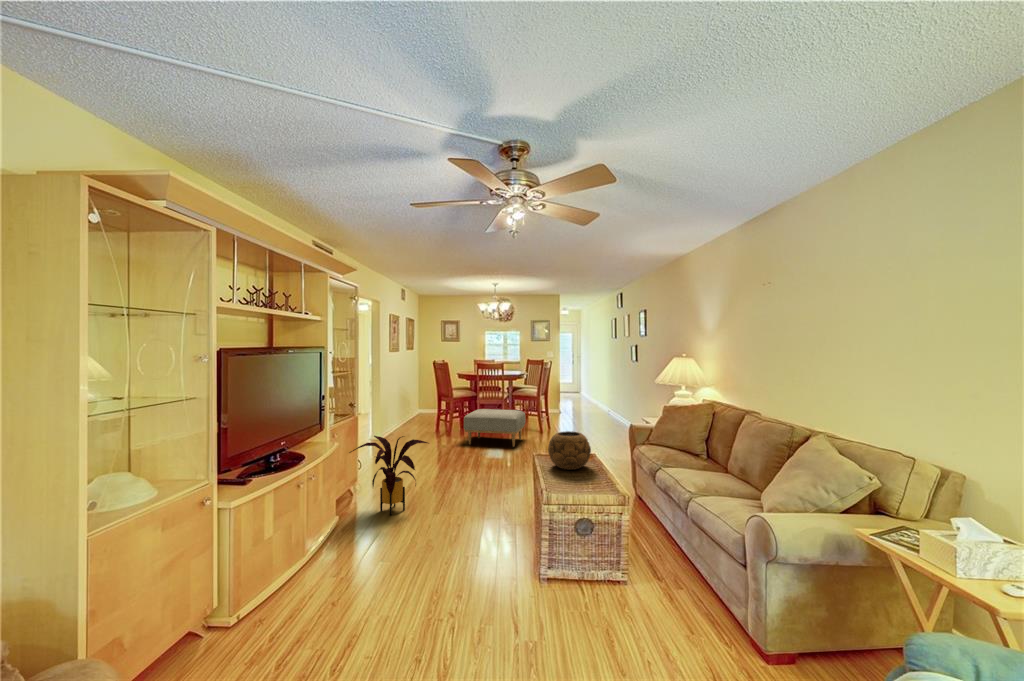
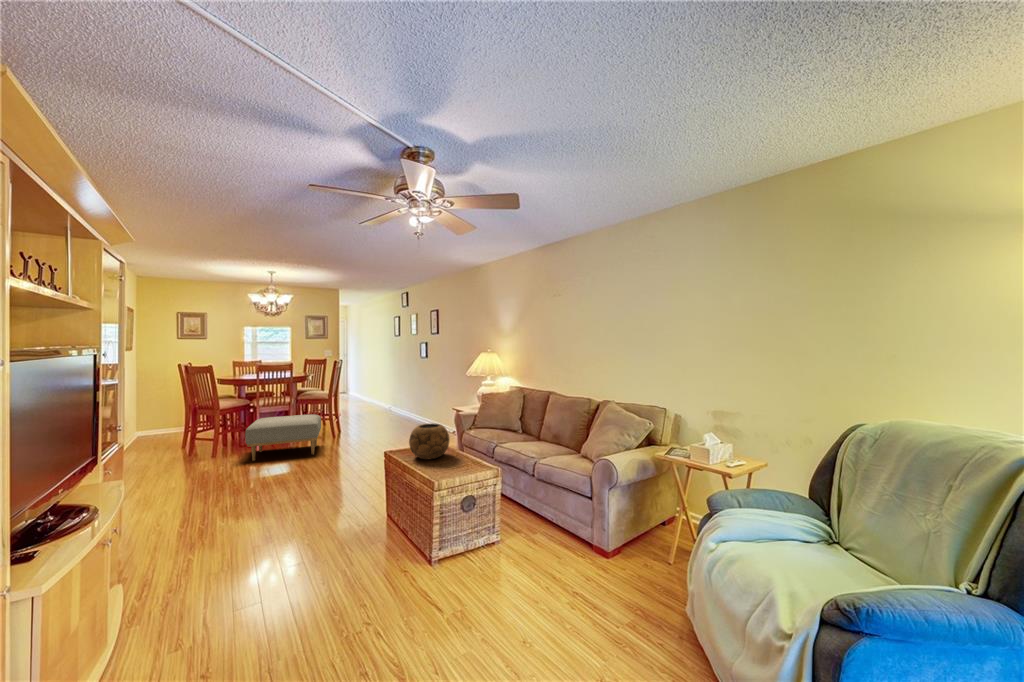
house plant: present [349,436,428,515] -> none [129,458,250,560]

